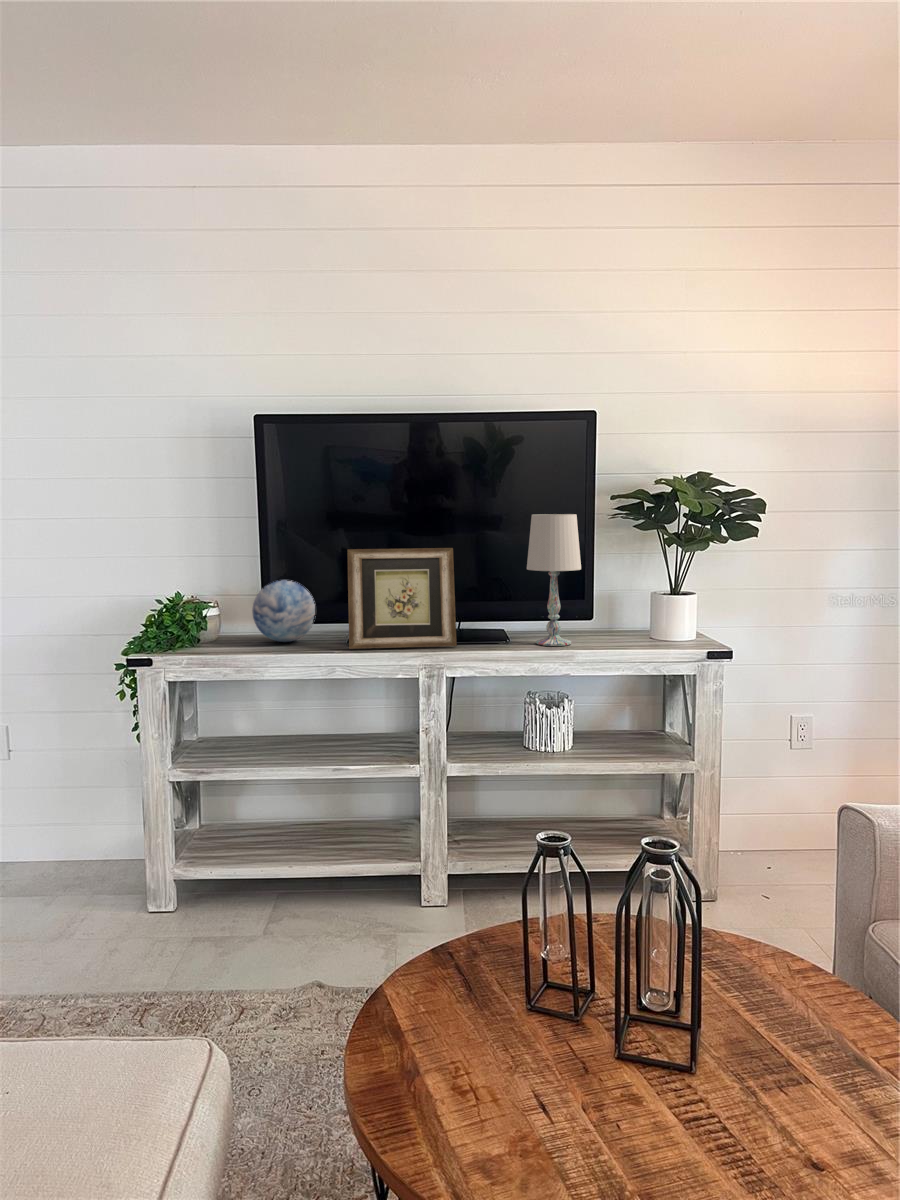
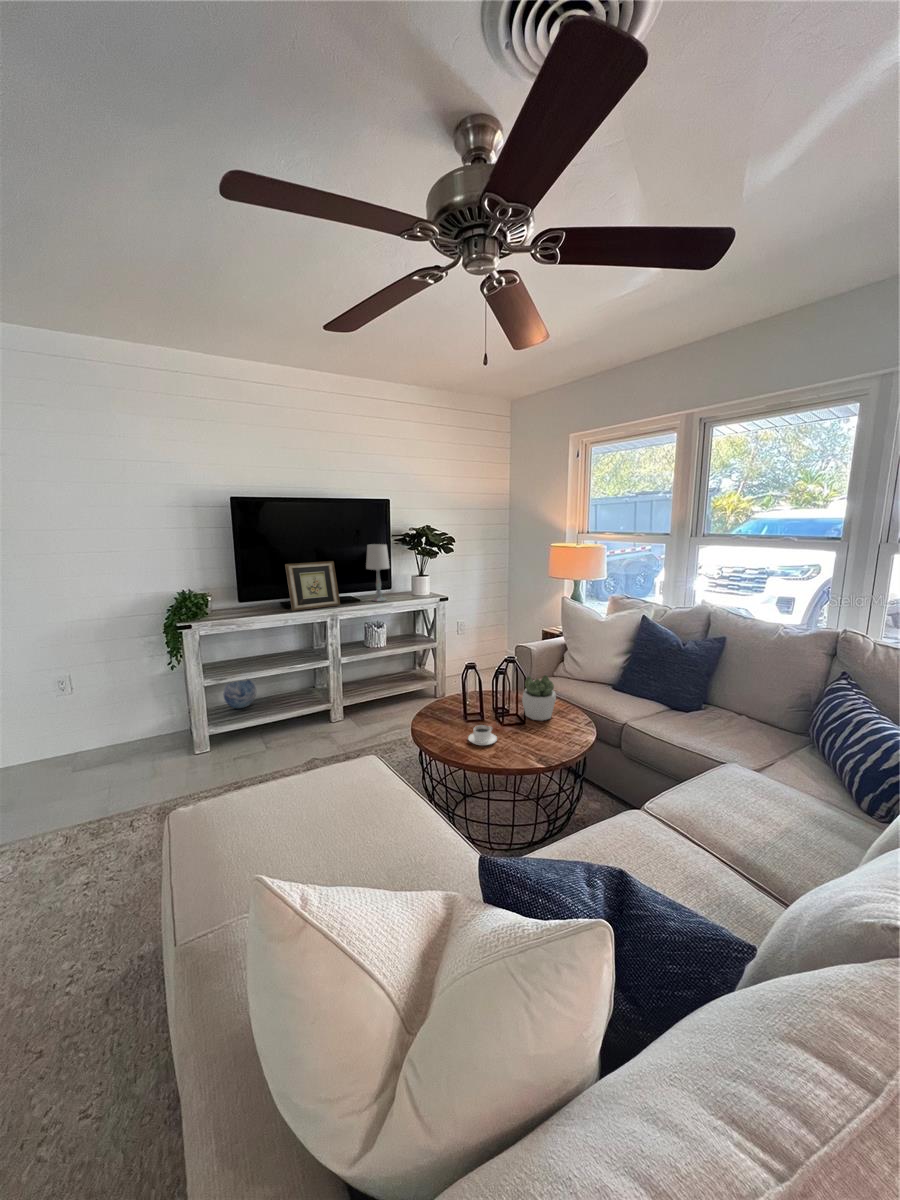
decorative orb: present [253,580,315,642] -> present [224,680,256,708]
succulent plant: none [740,905,861,1068] -> present [522,675,556,720]
coffee cup: none [505,1029,596,1103] -> present [468,725,497,745]

